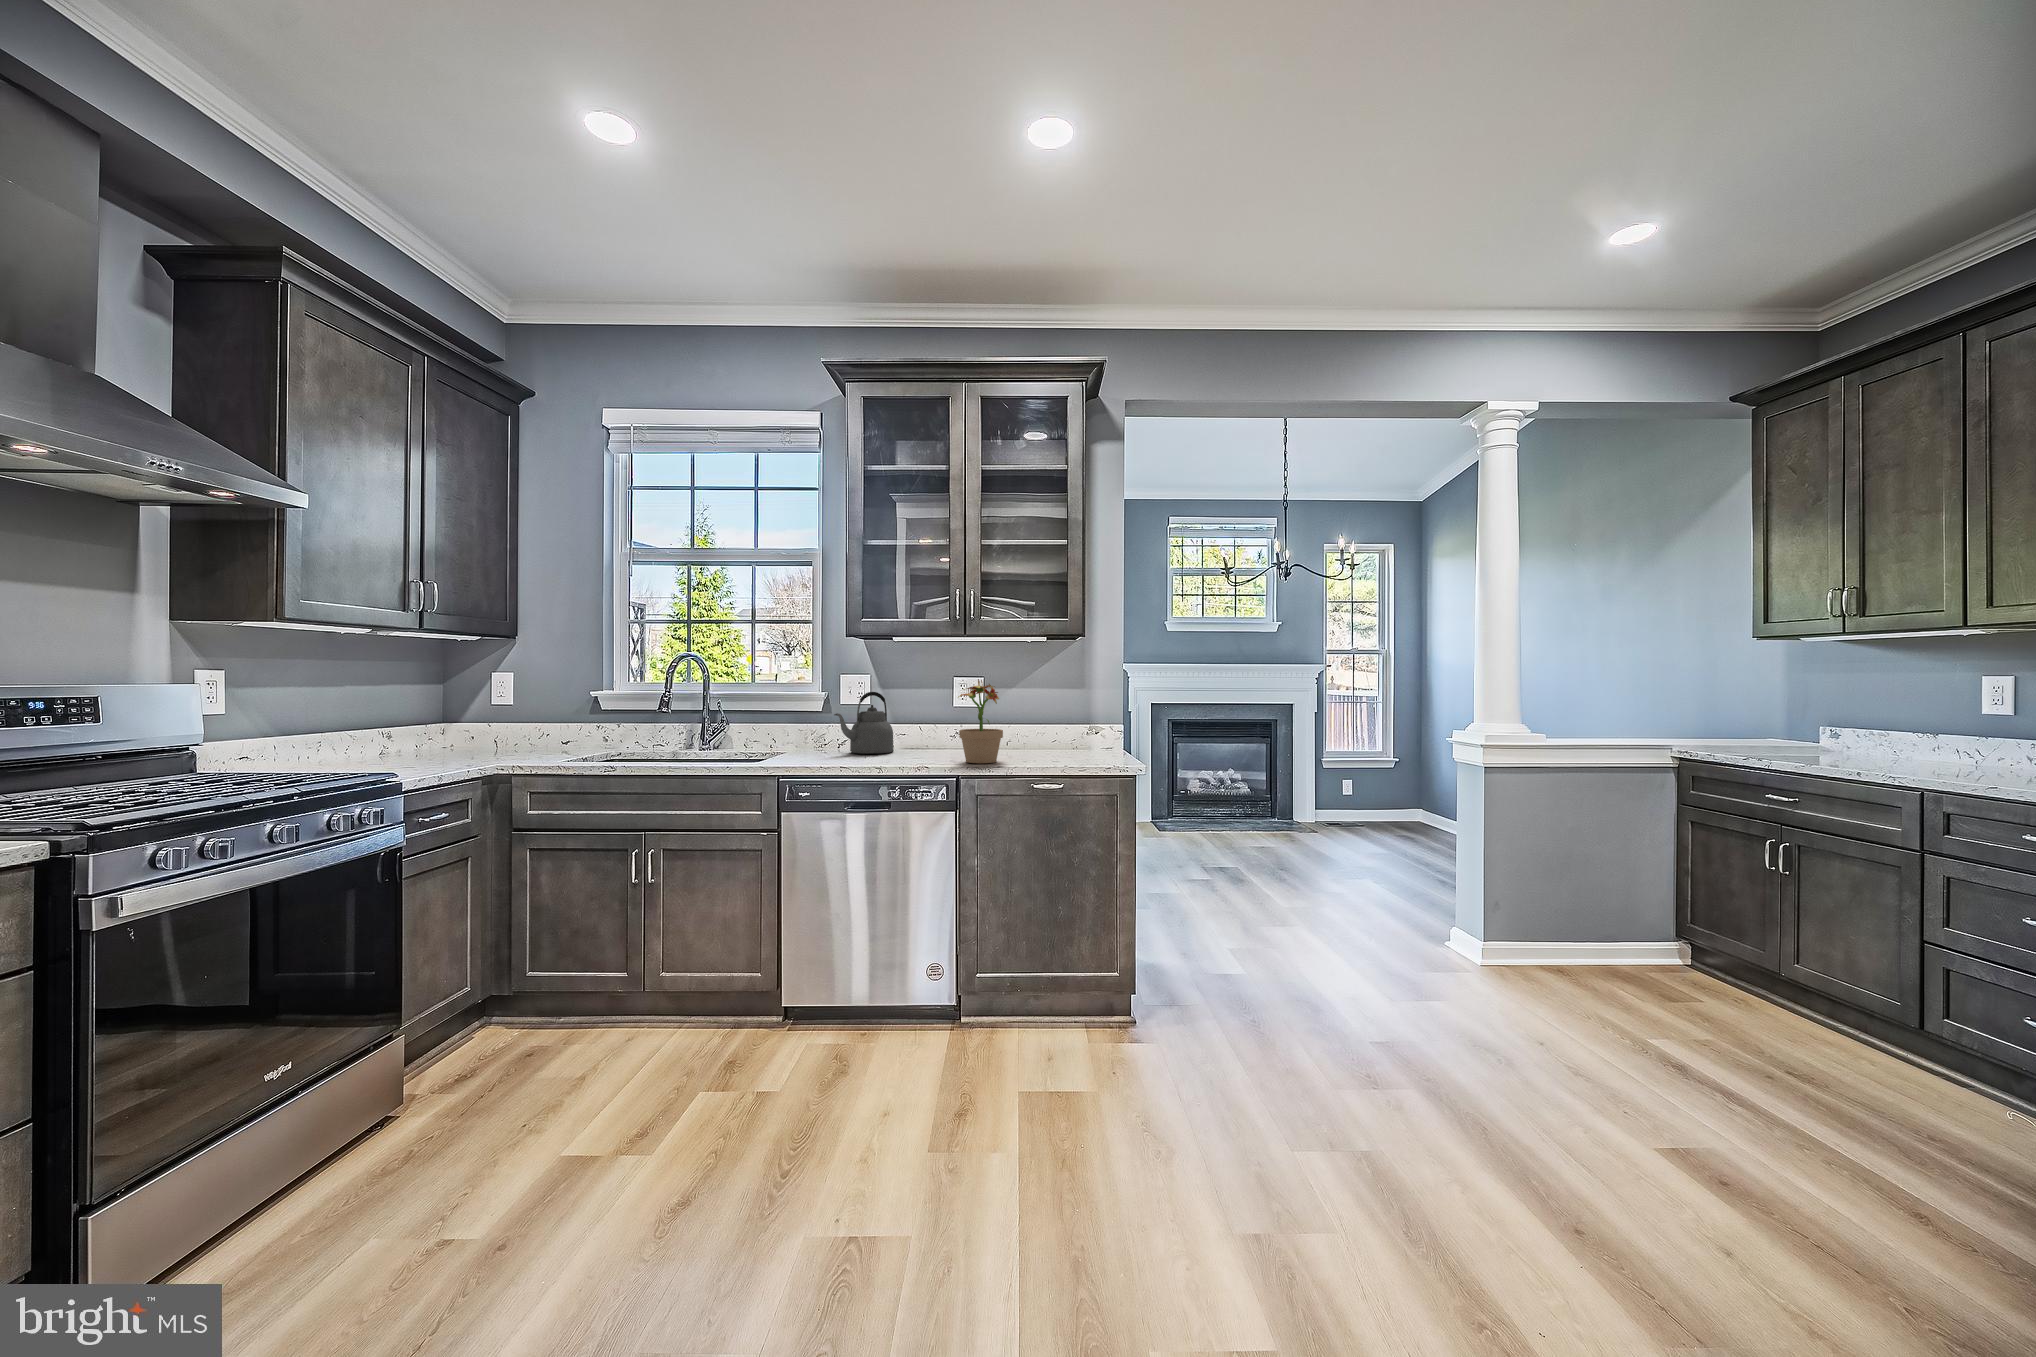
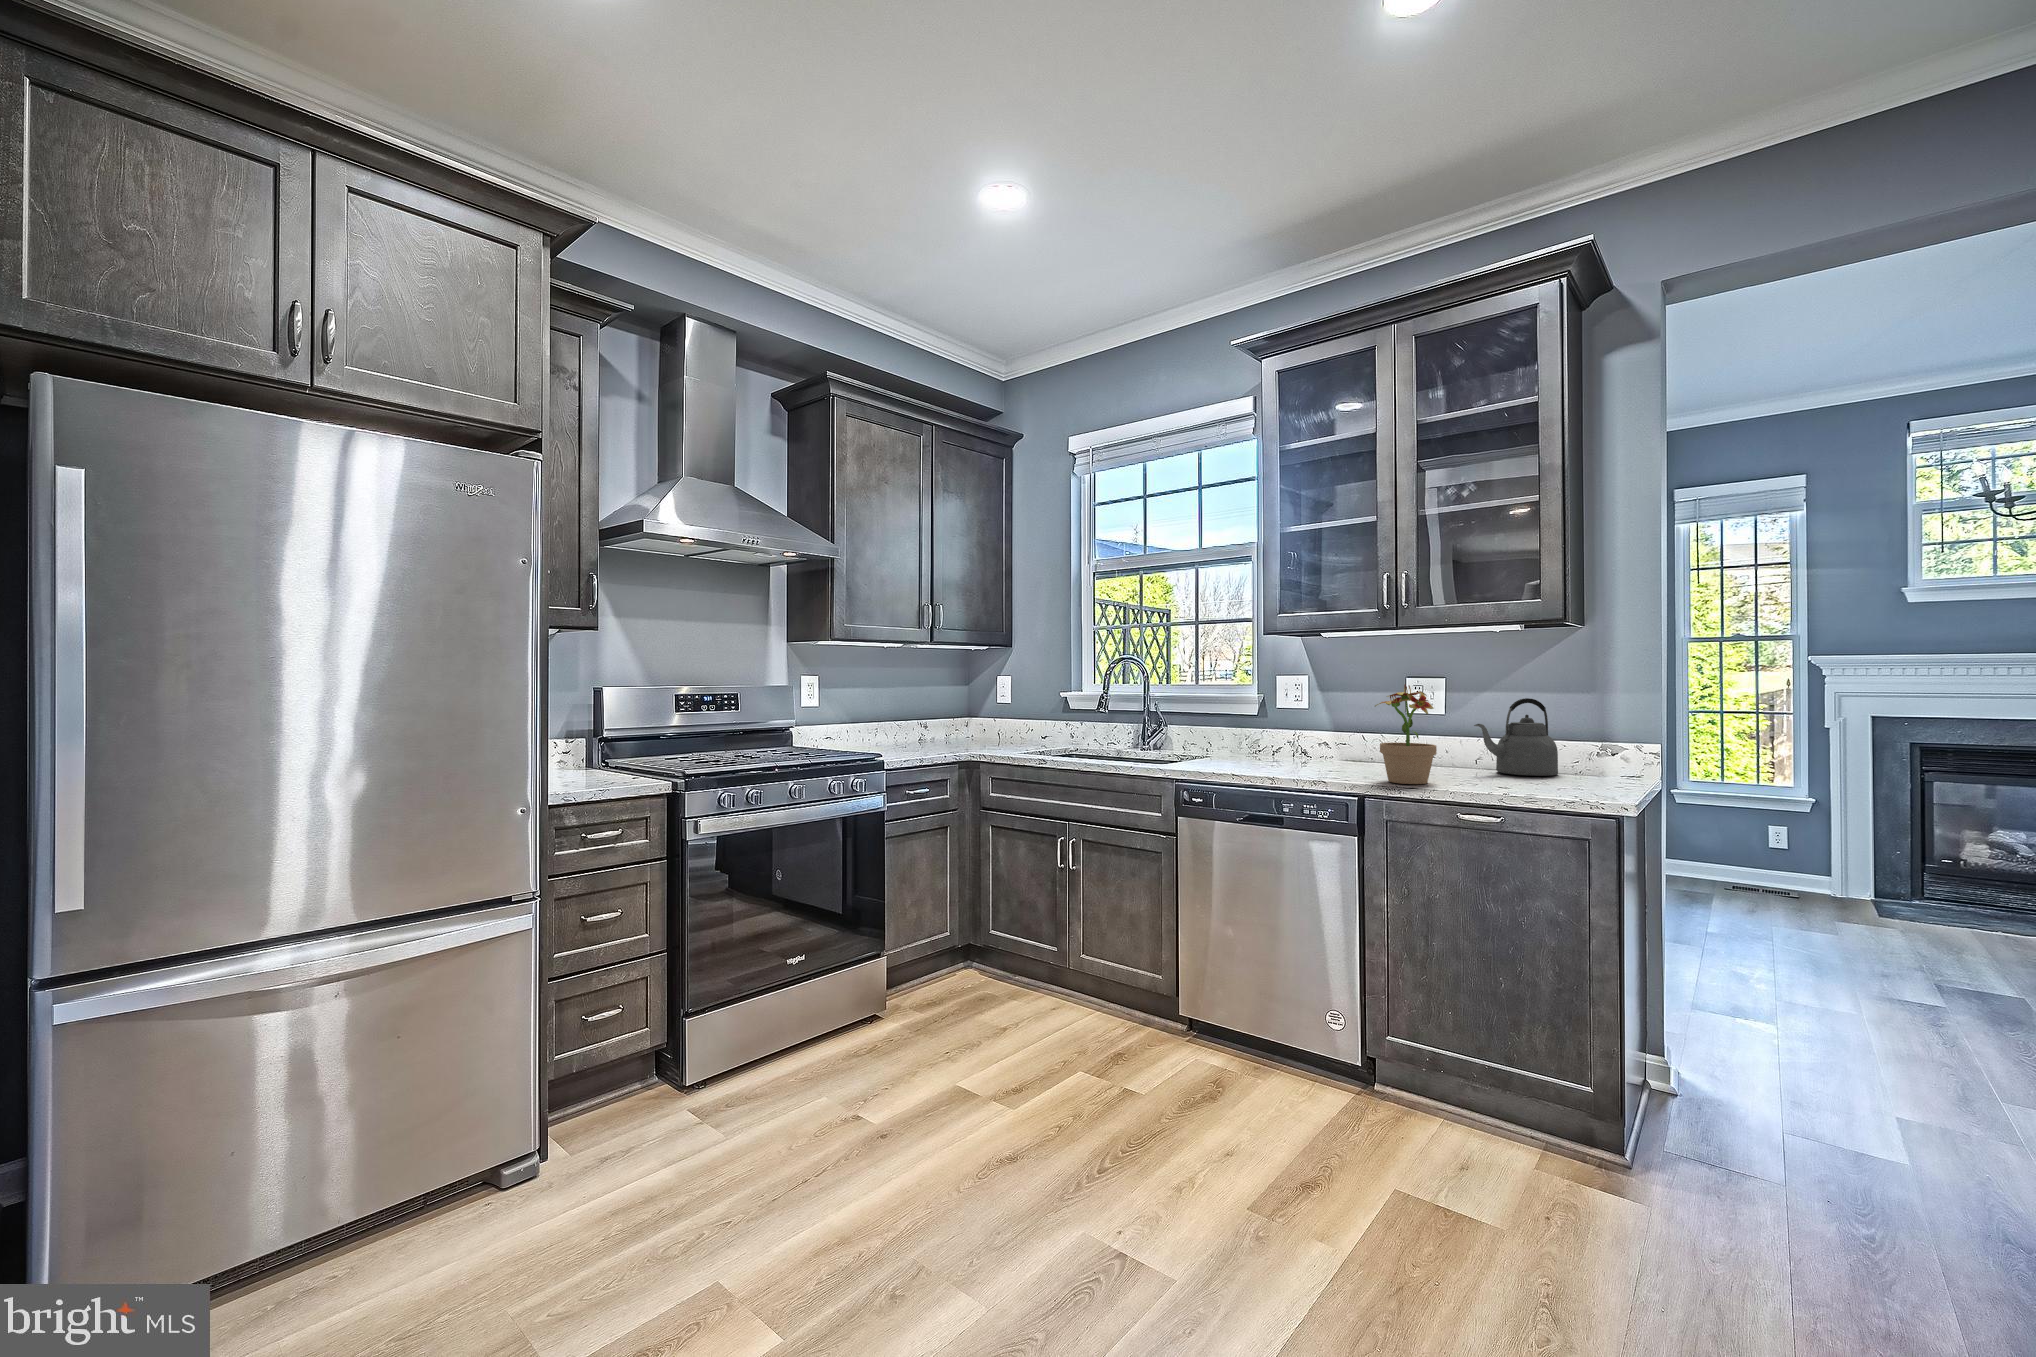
kettle: present [834,692,894,754] -> present [1474,698,1558,776]

